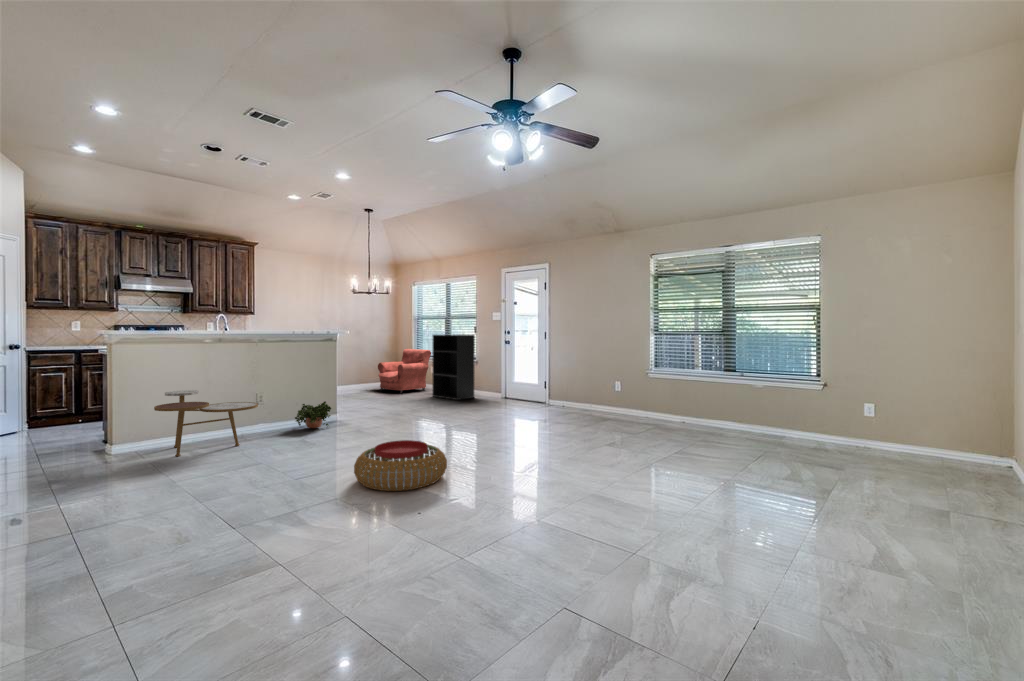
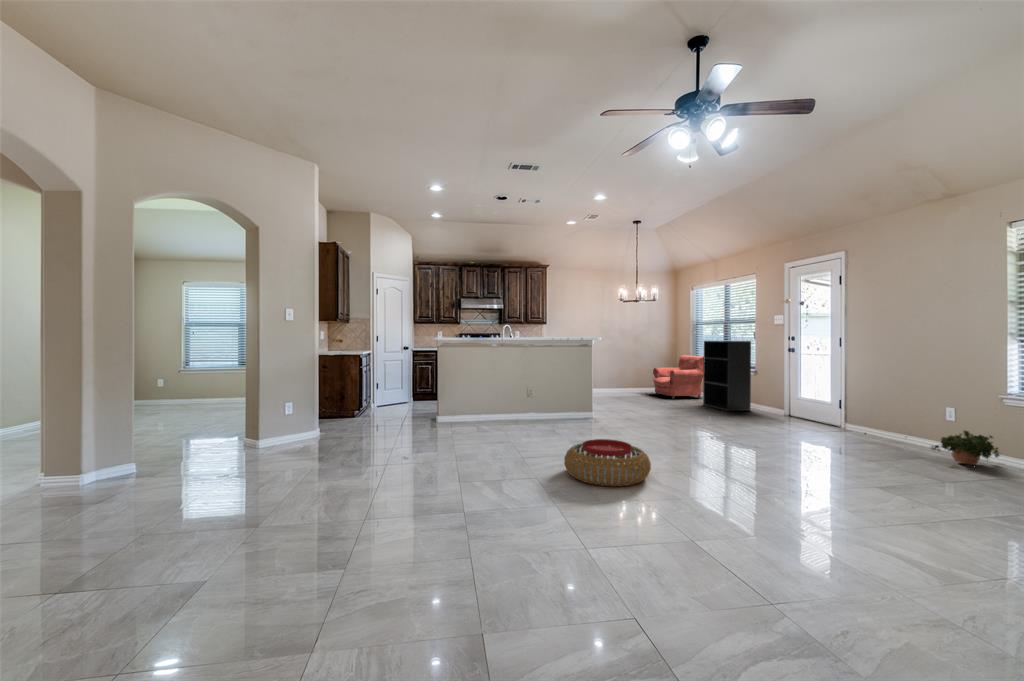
side table: present [154,390,258,456] -> none [457,381,524,429]
potted plant: present [295,401,331,428] -> present [931,430,999,466]

